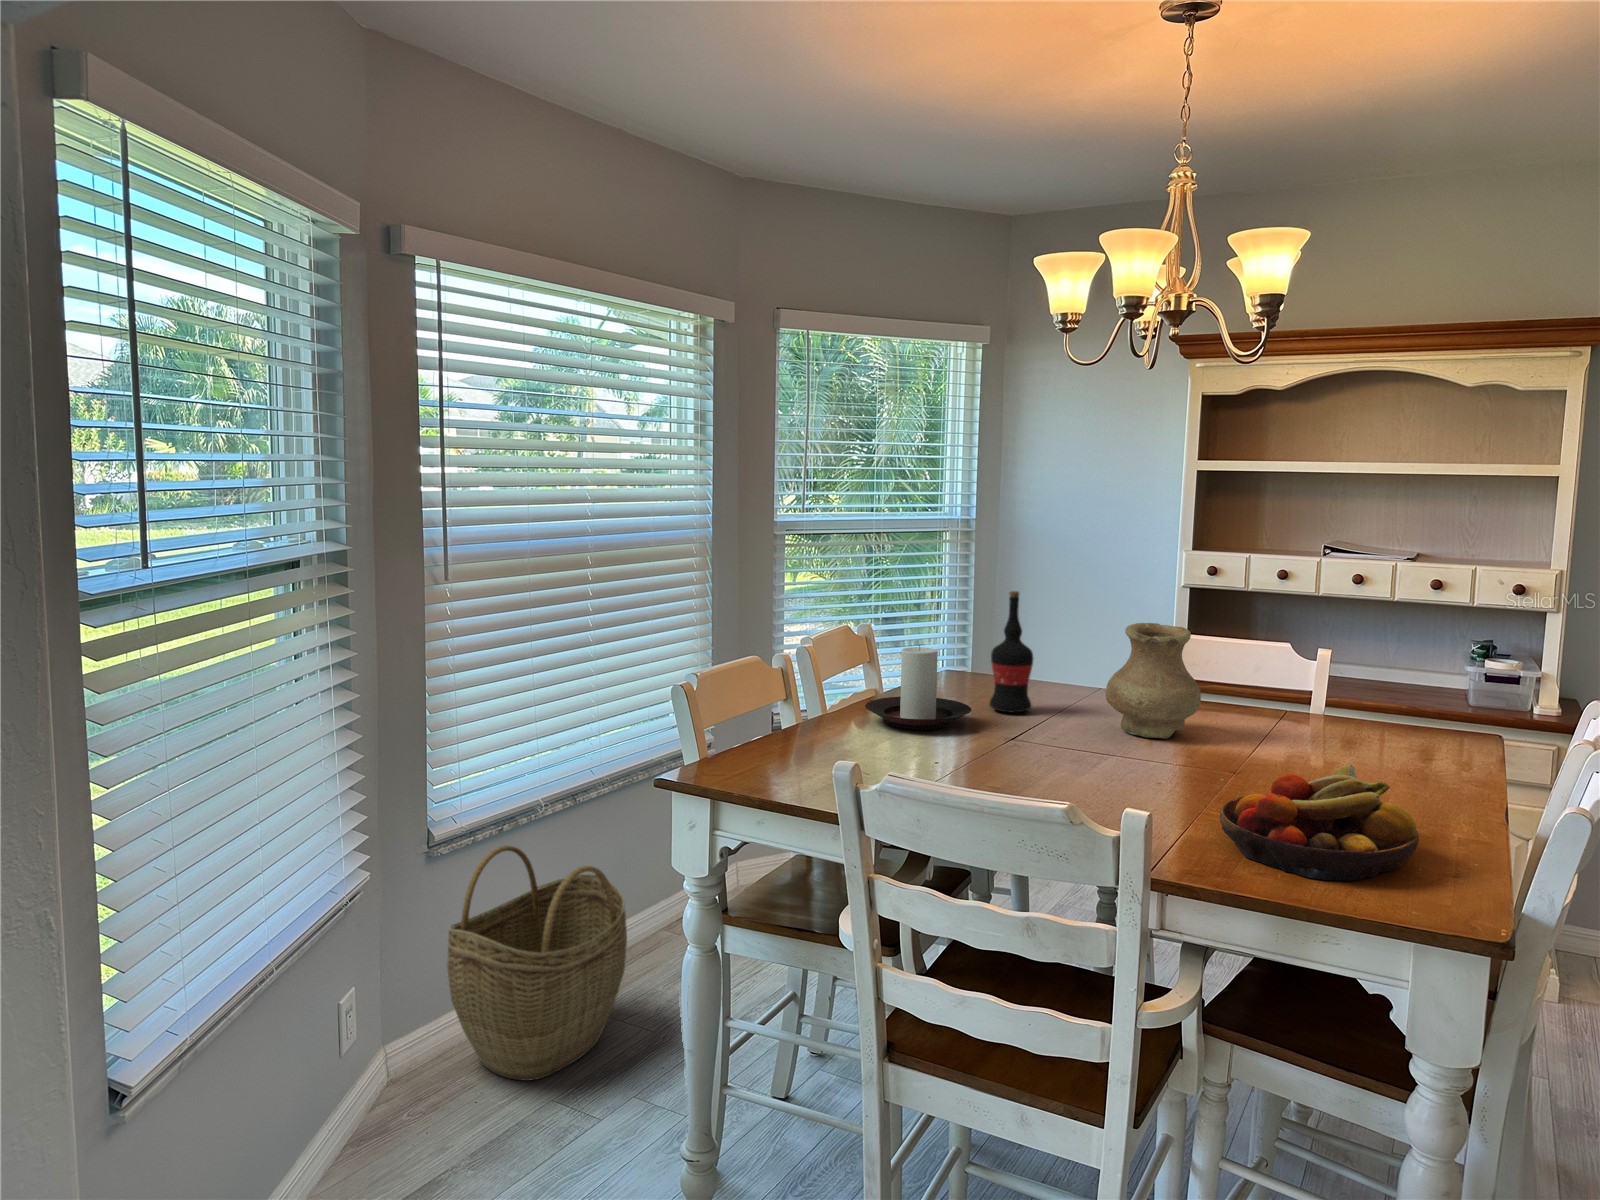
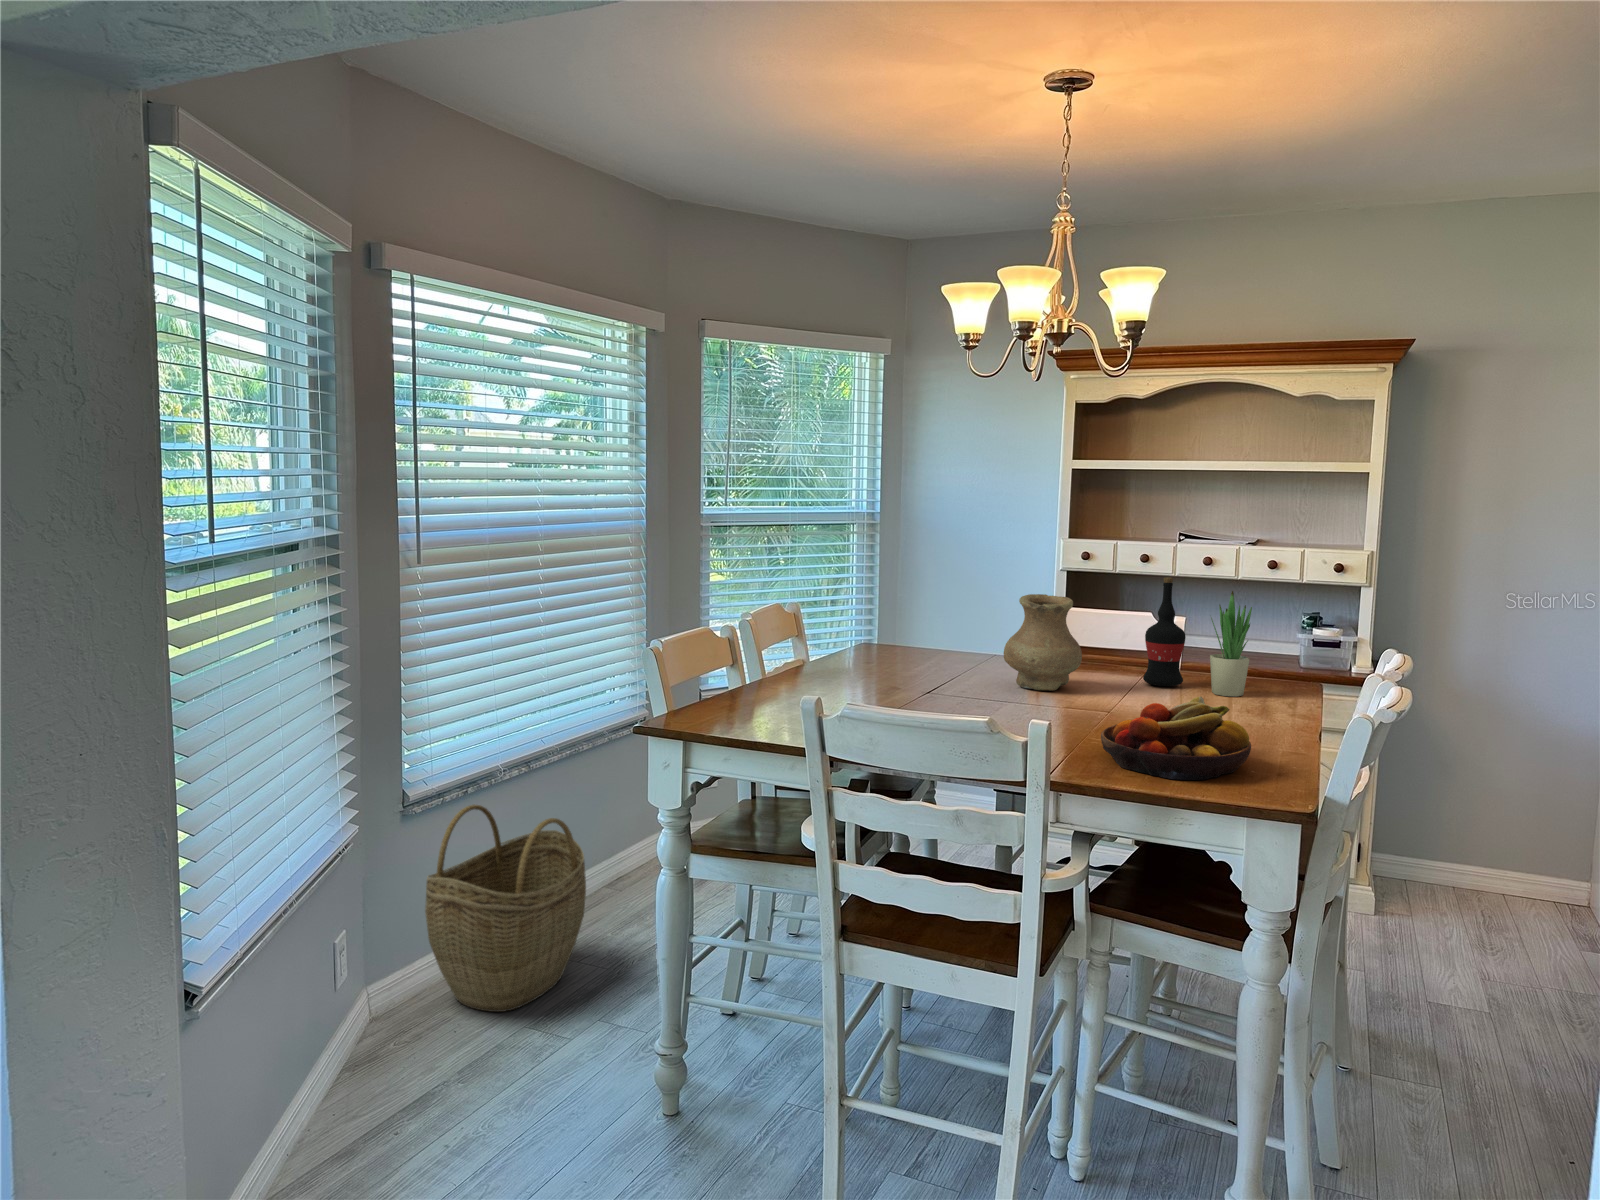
wine bottle: present [990,591,1033,713] -> present [1143,577,1186,686]
potted plant: none [1361,623,1416,752] -> present [1210,591,1252,696]
candle holder: present [865,645,971,730] -> none [800,615,891,688]

